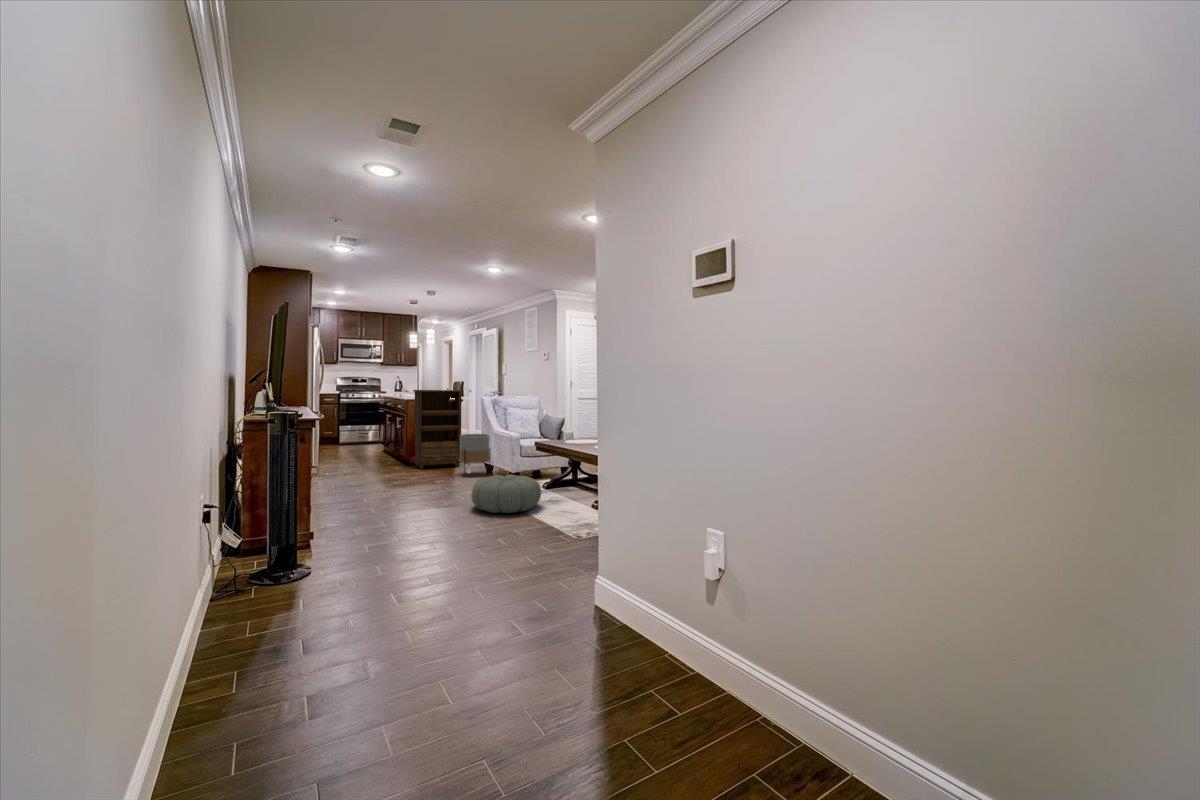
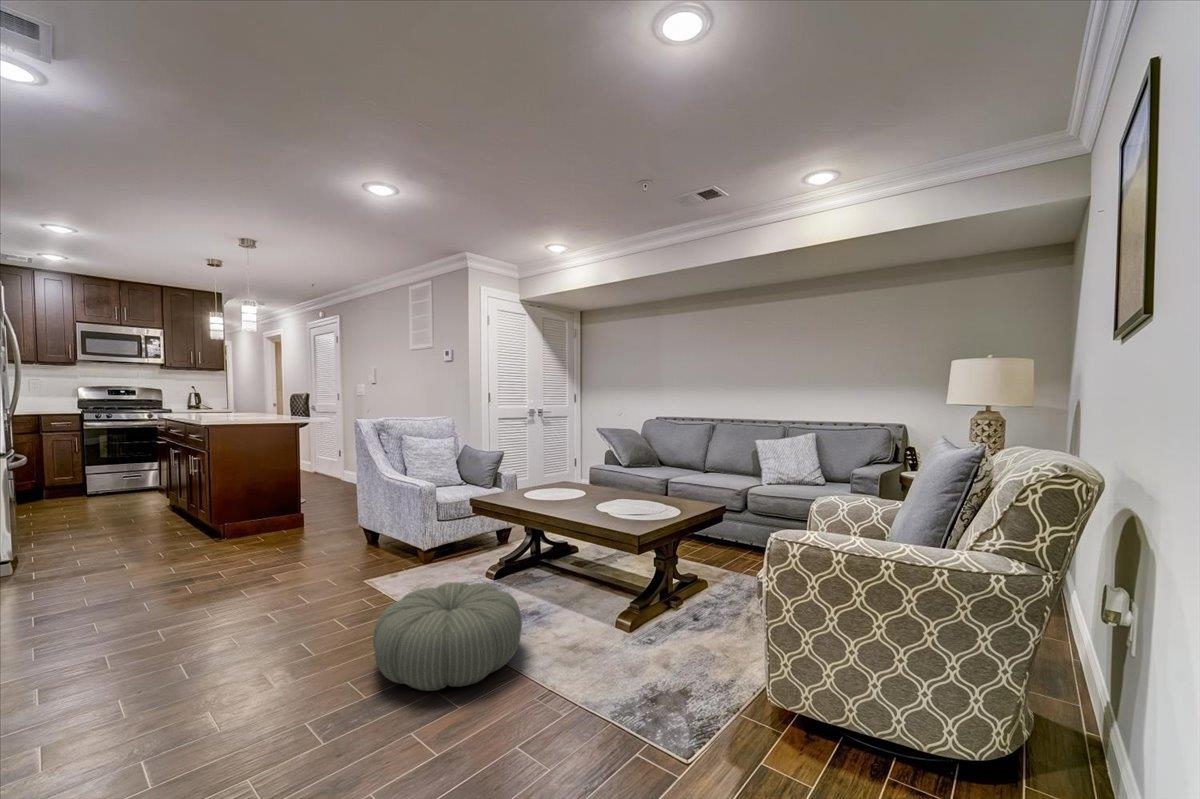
bookshelf: present [413,390,463,469] -> none [221,408,318,550]
planter: present [459,434,491,477] -> none [319,483,377,565]

